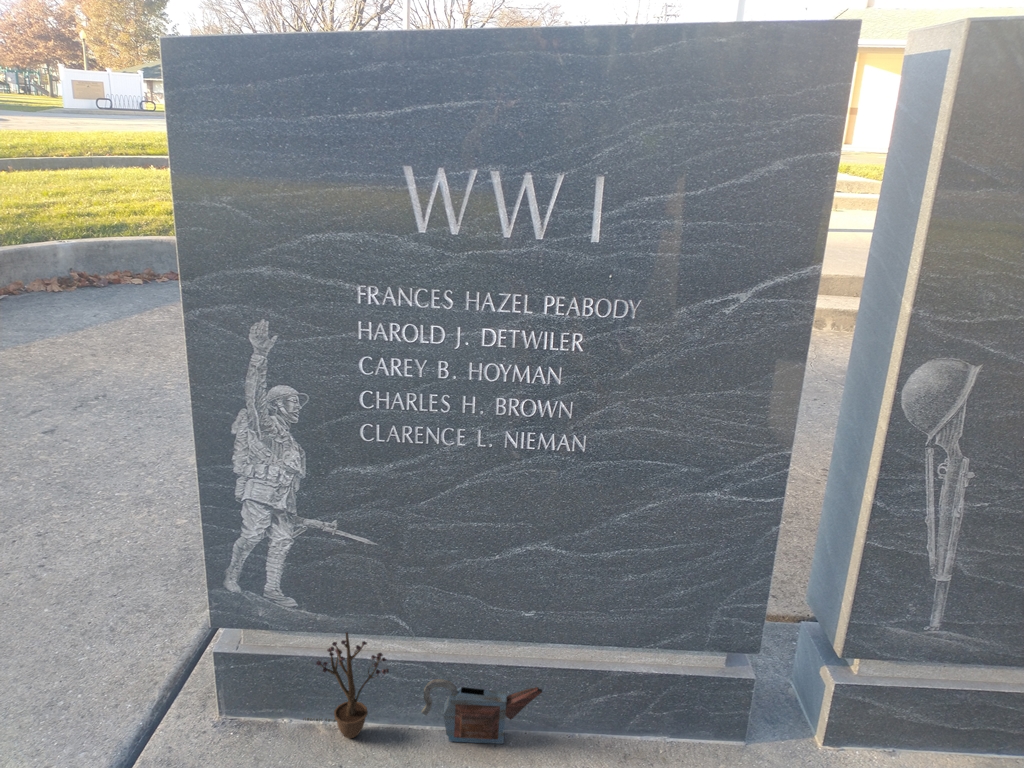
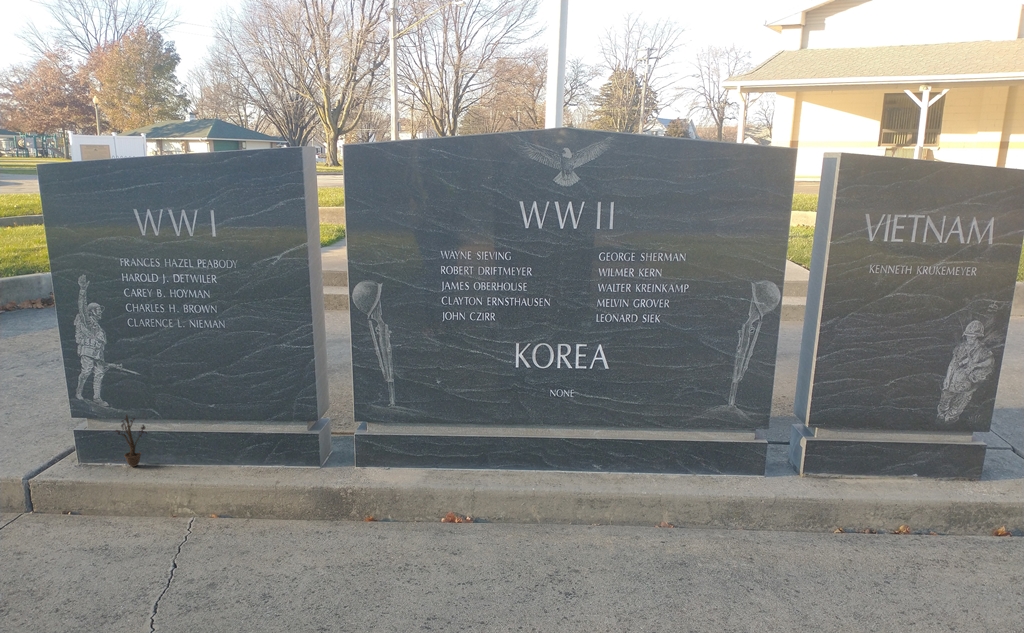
watering can: present [422,679,542,744] -> none [164,437,219,468]

